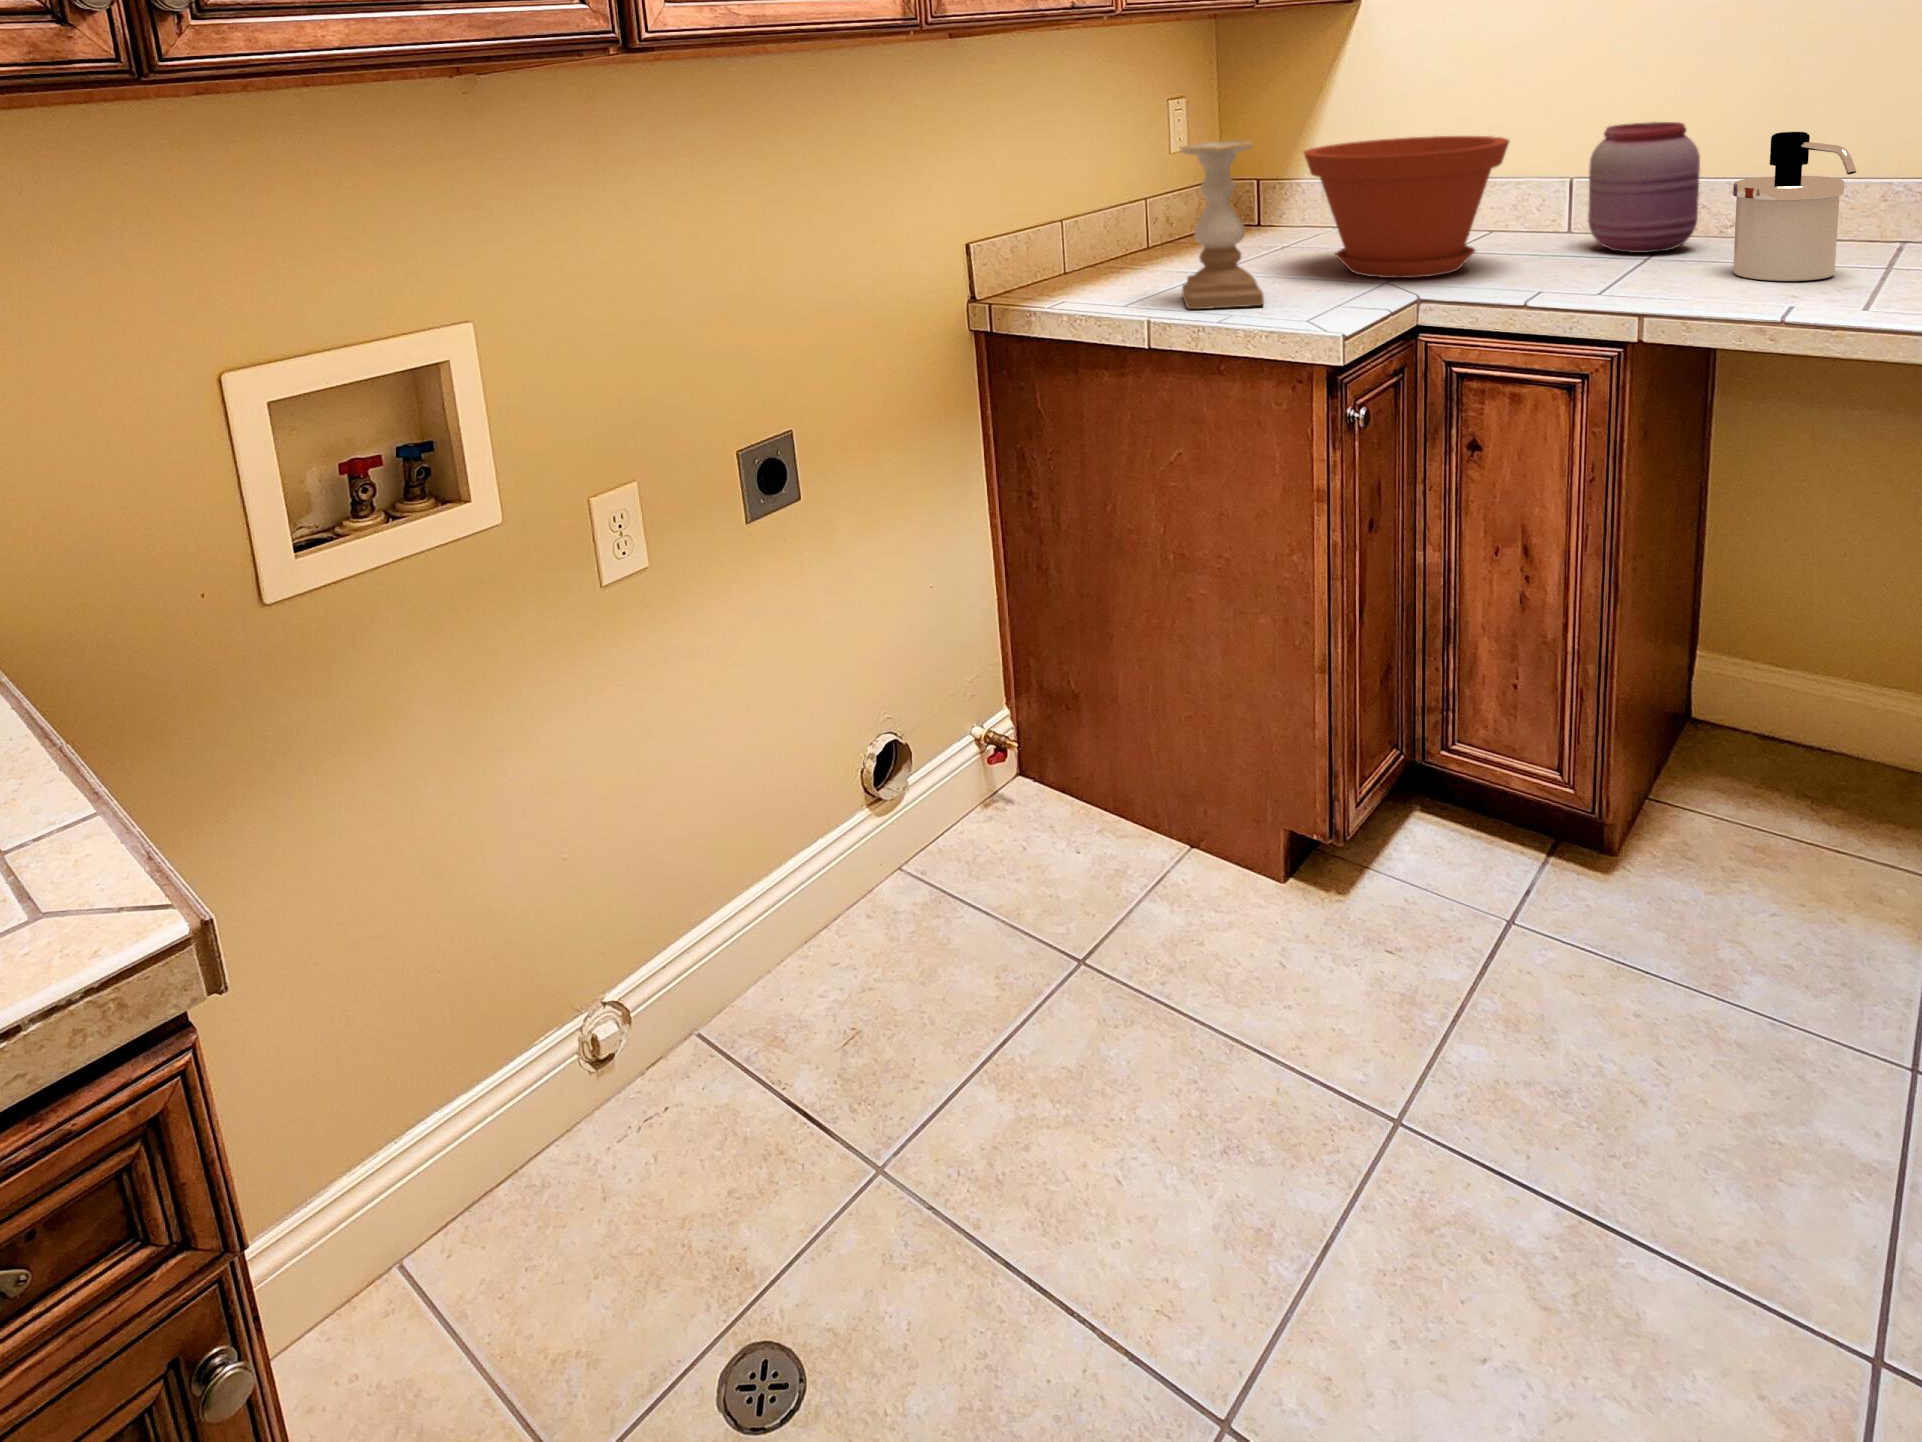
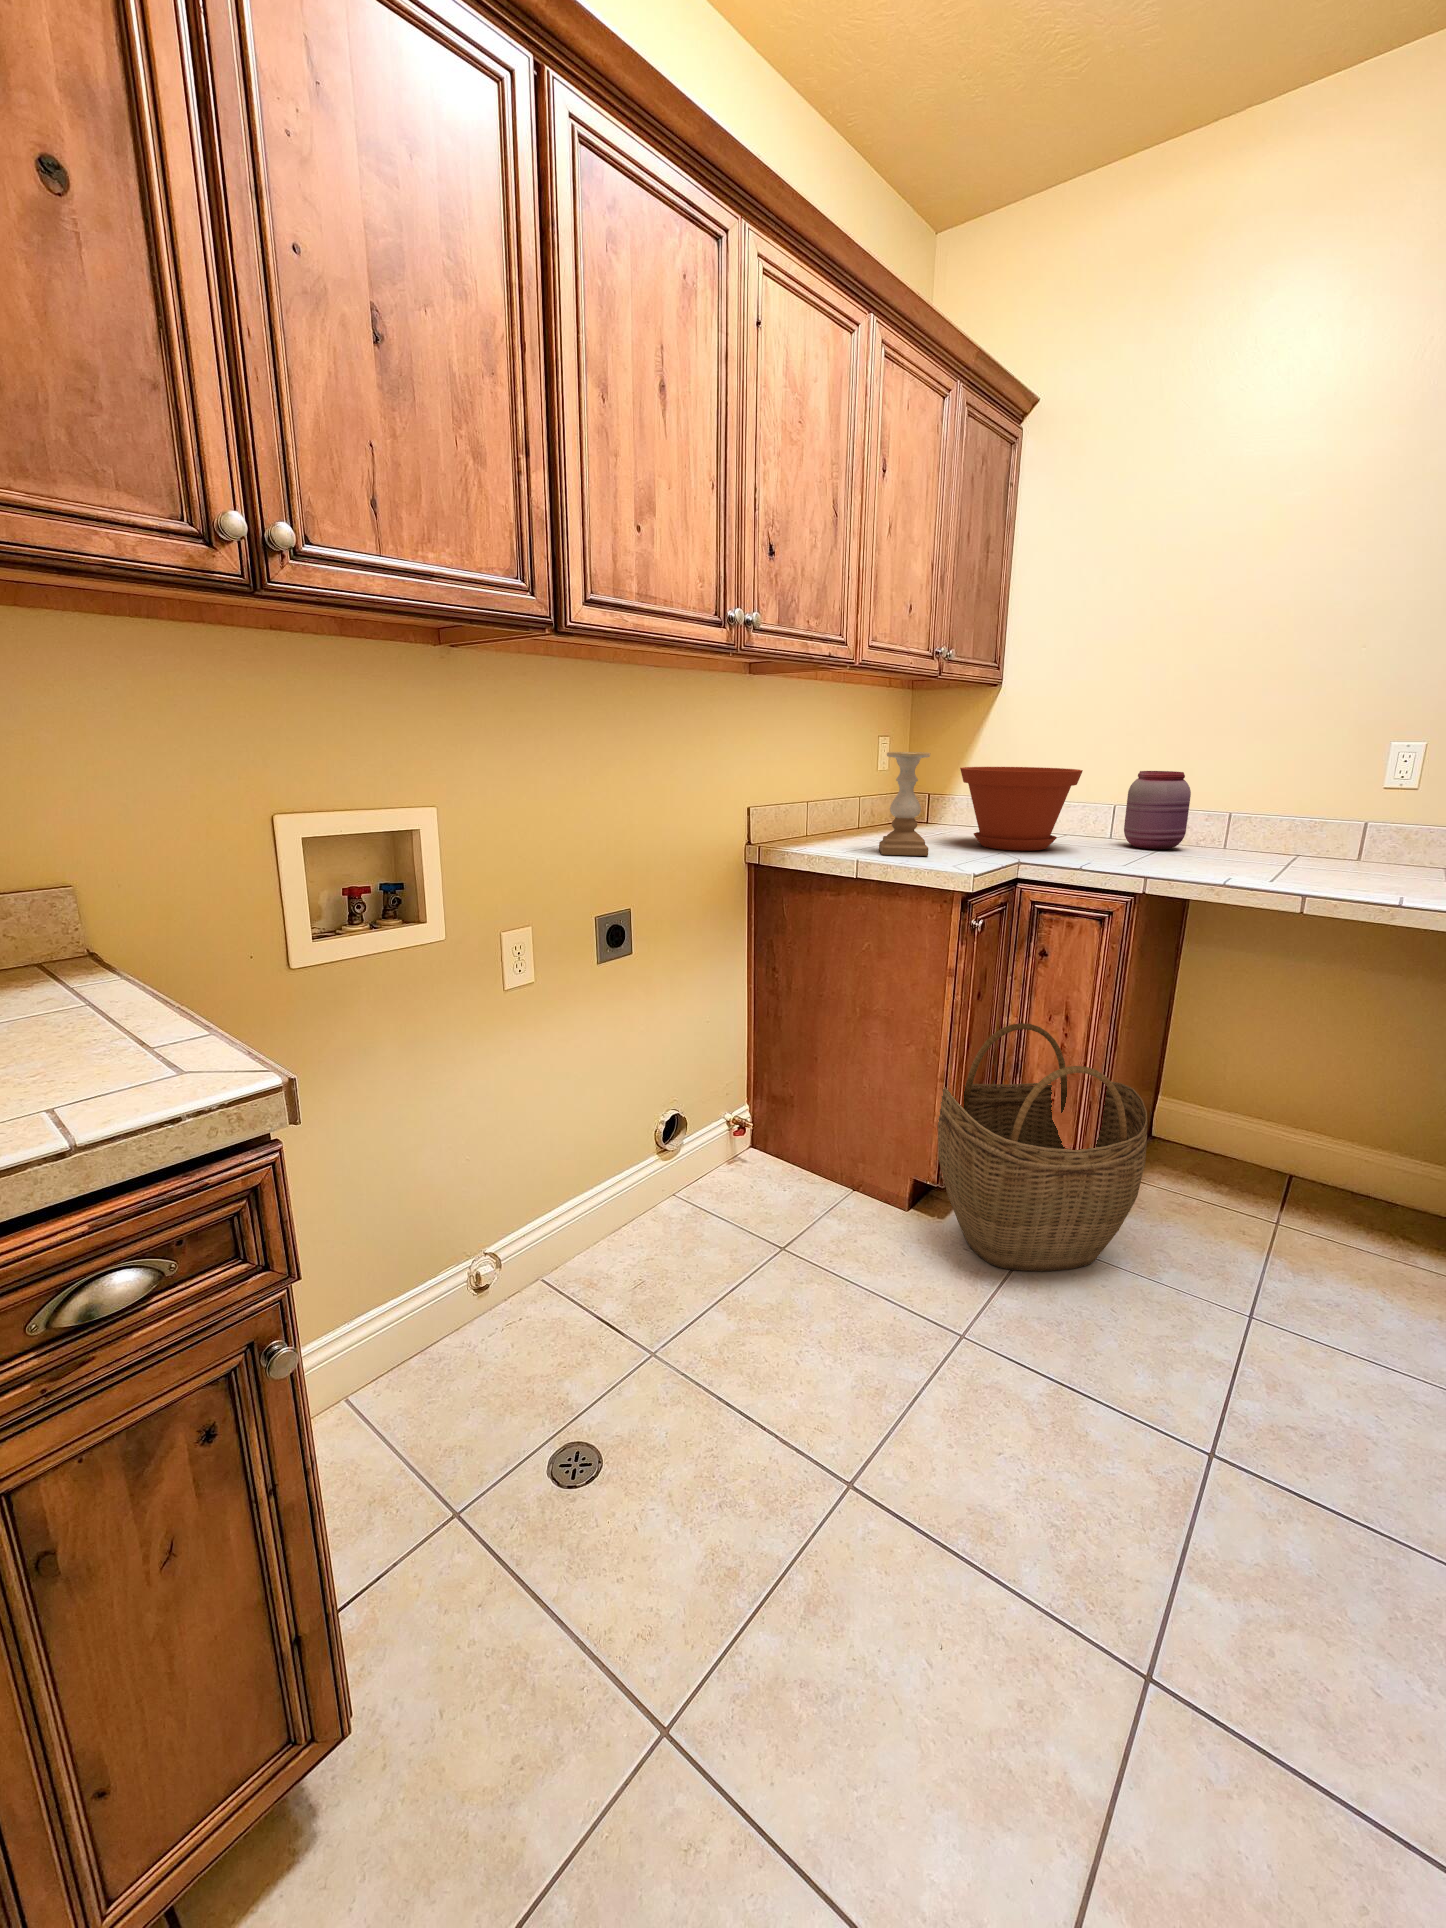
soap dispenser: present [1733,132,1856,281] -> none [1201,778,1273,866]
woven basket: none [1321,564,1690,986] -> present [938,1023,1148,1271]

